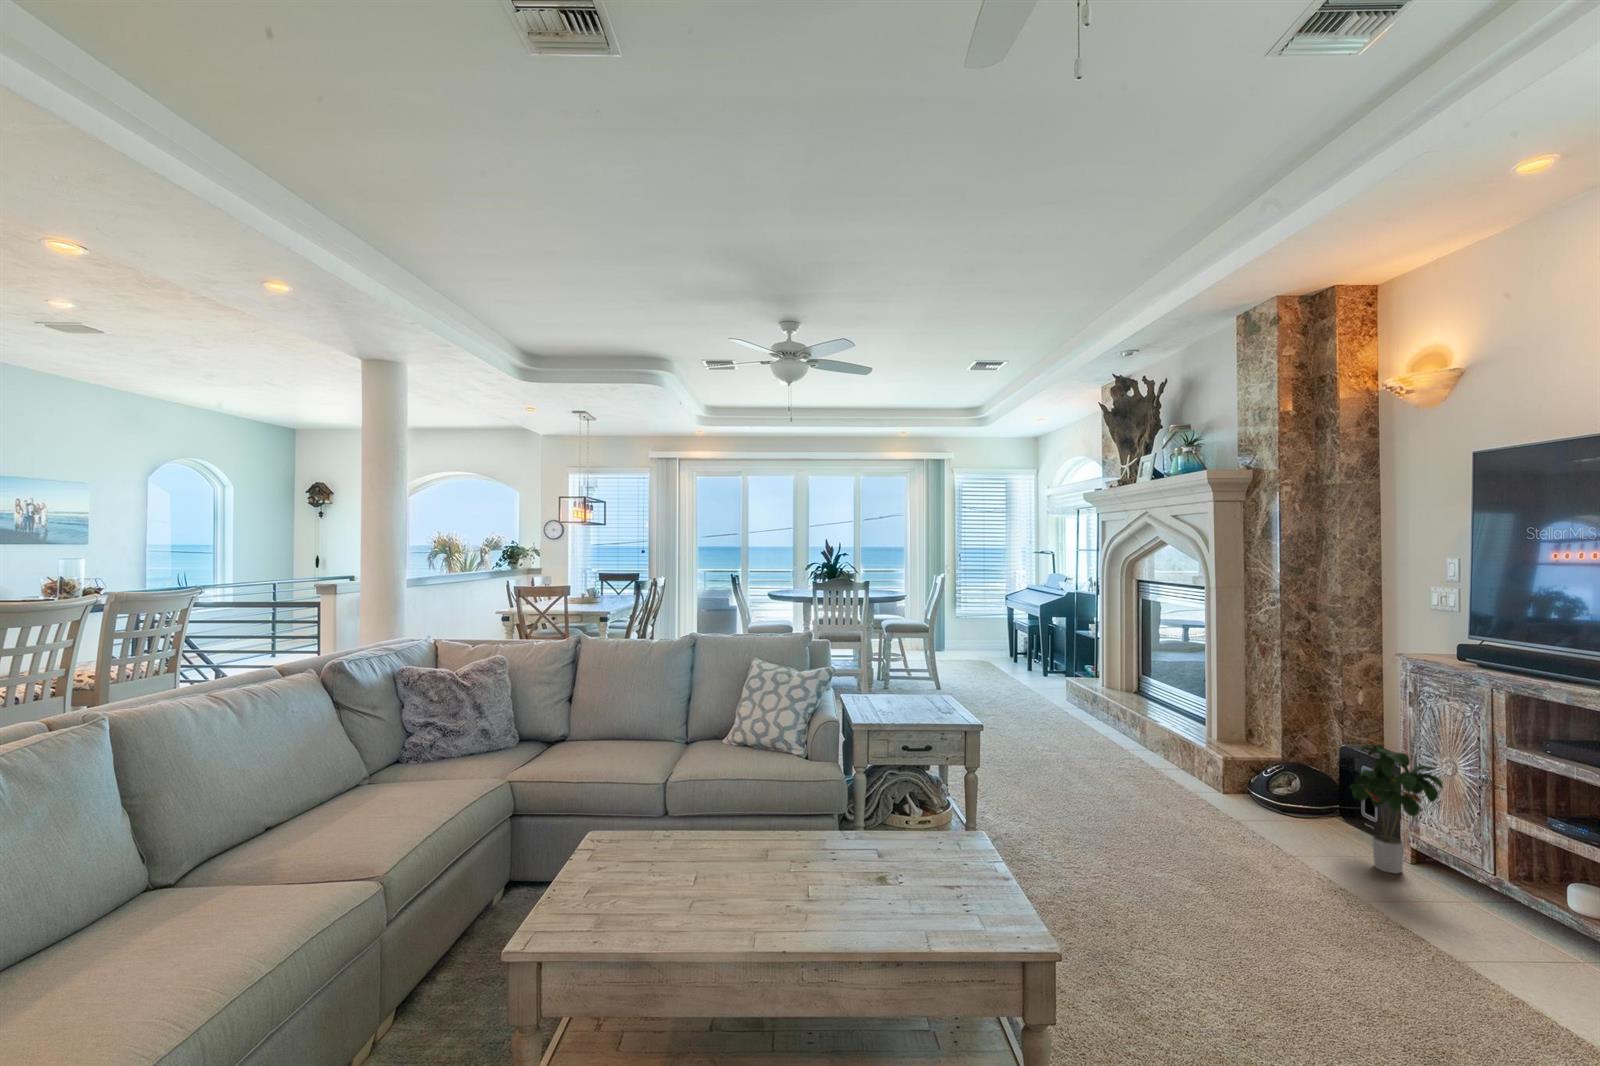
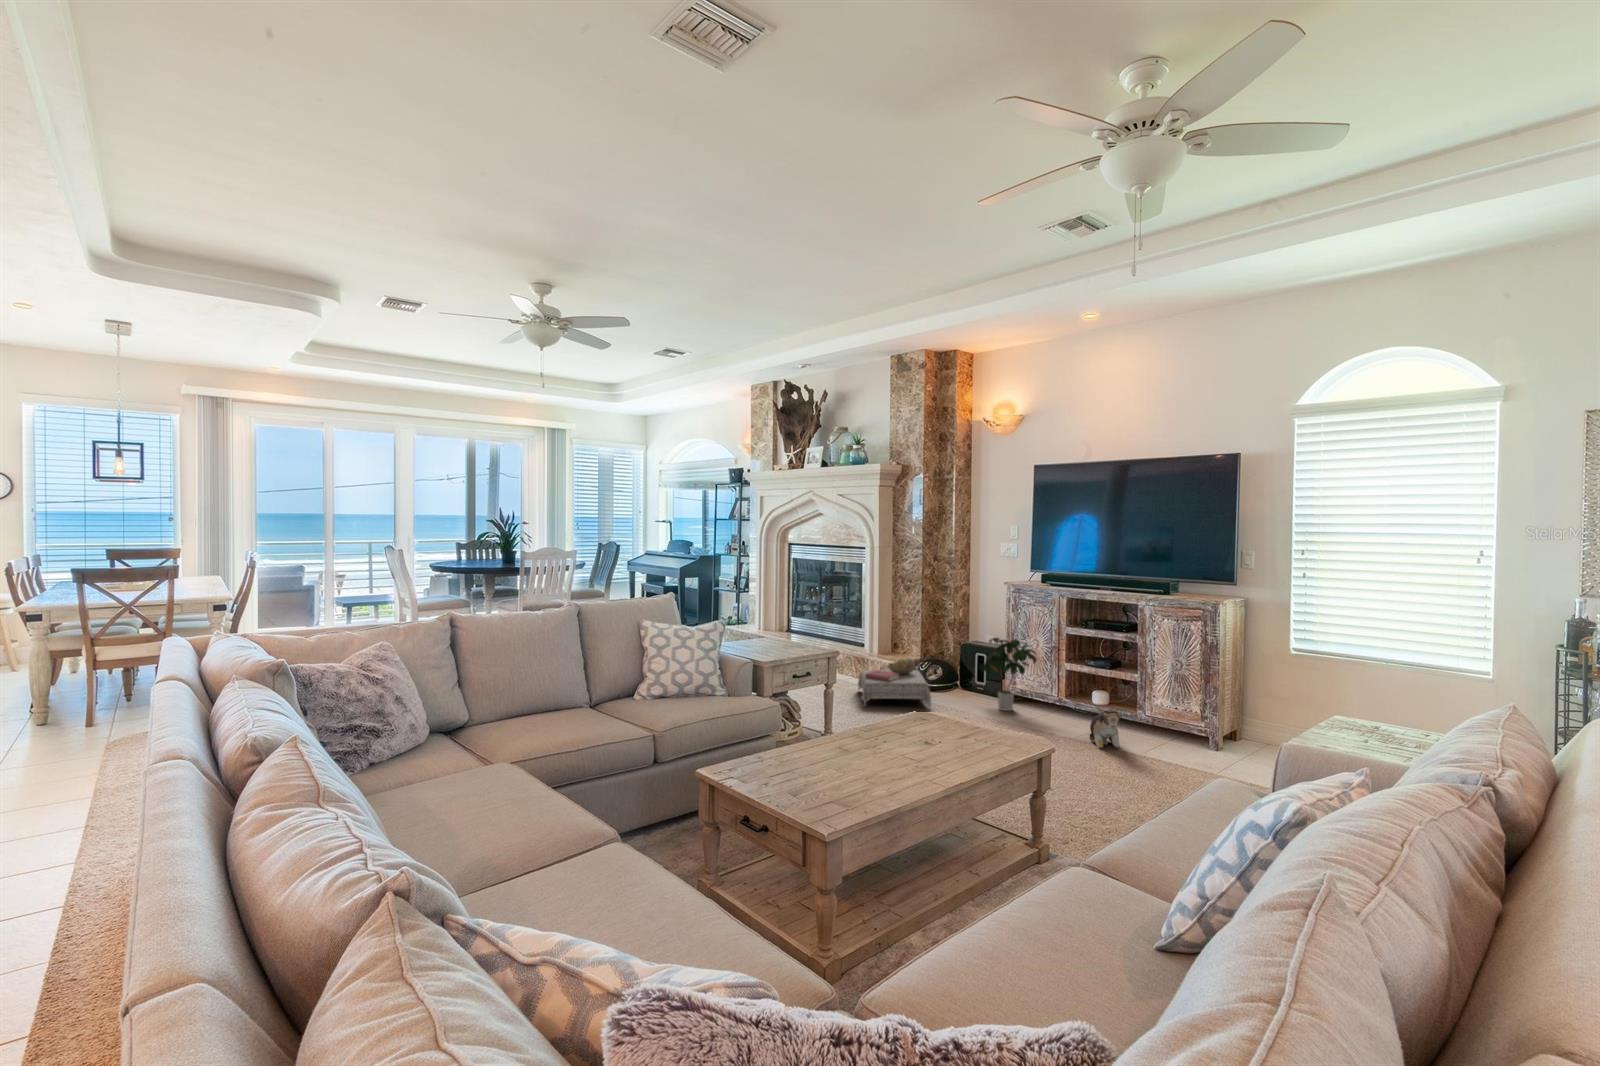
ottoman: none [1133,752,1261,836] -> present [858,658,931,707]
plush toy: none [1492,916,1563,1002] -> present [1090,708,1121,748]

